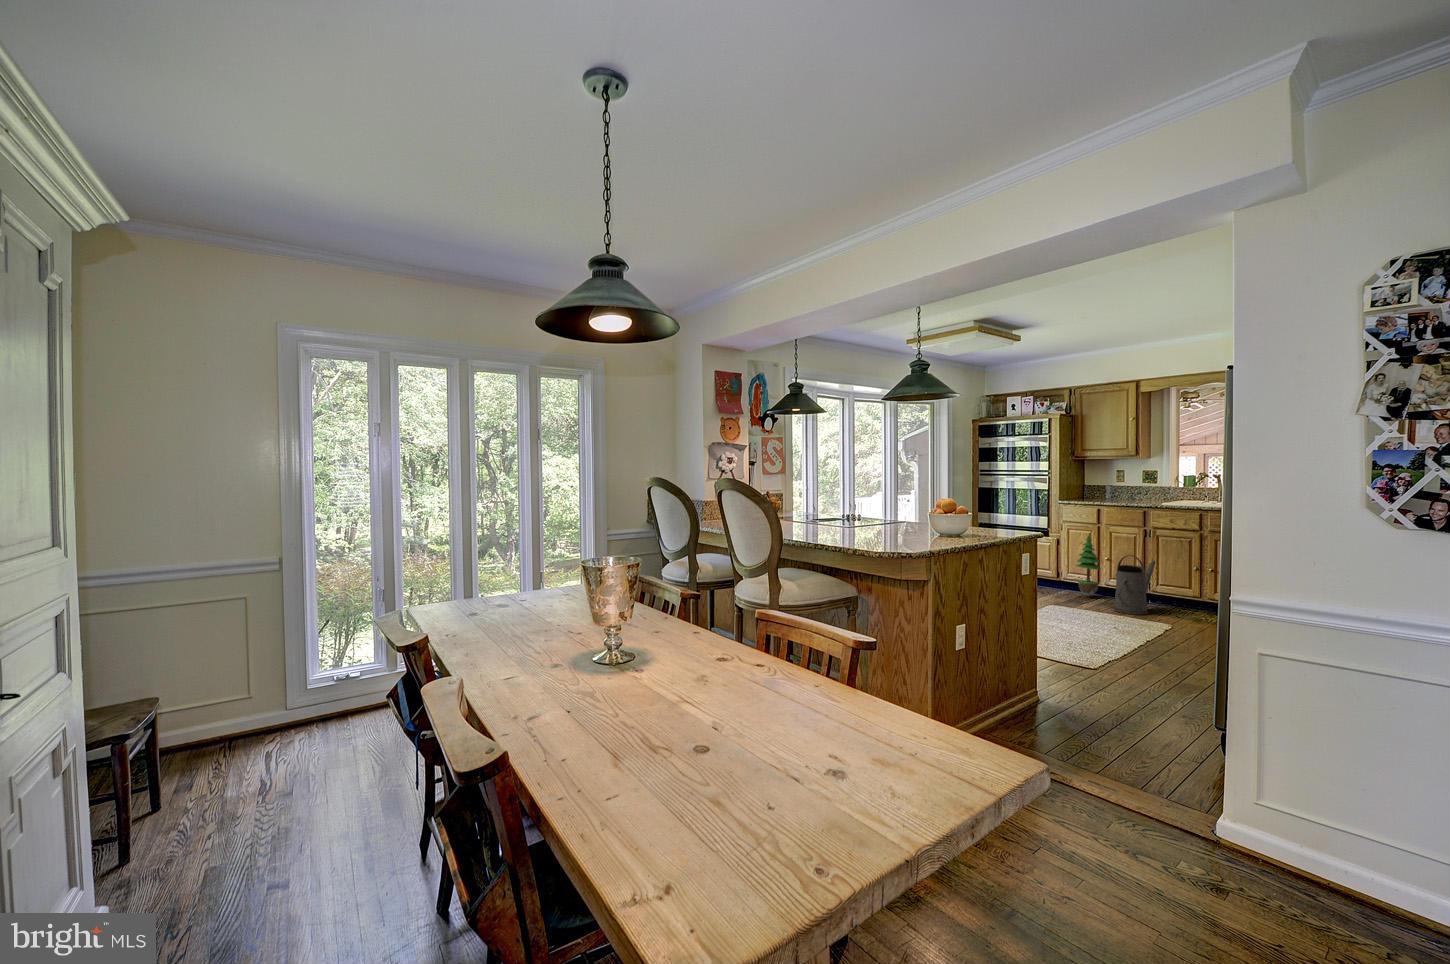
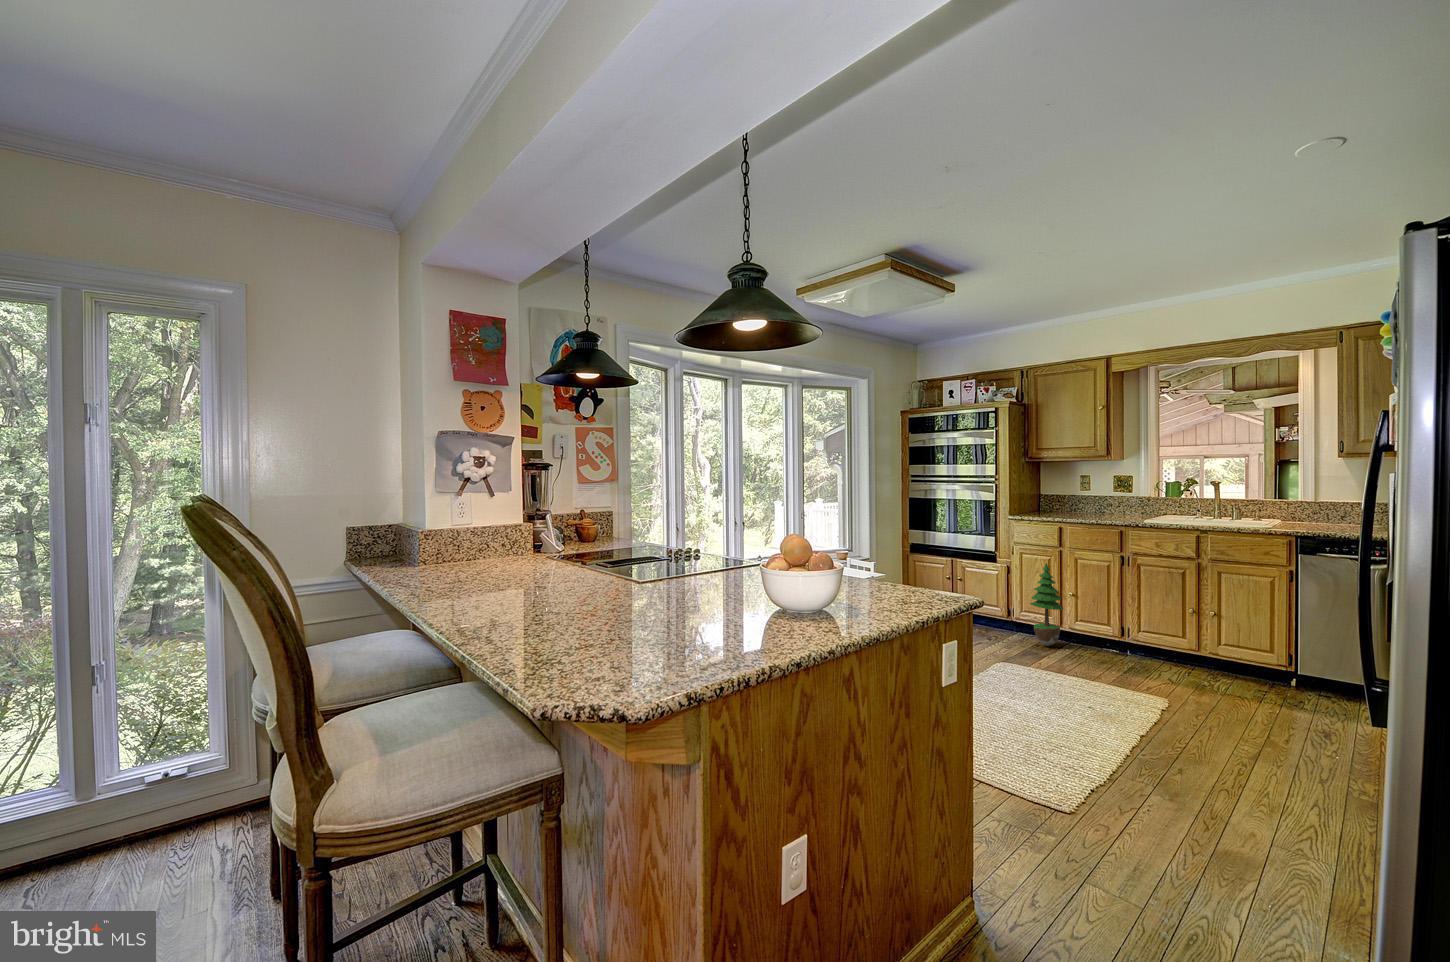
watering can: present [1113,555,1156,615] -> none [1081,594,1137,680]

